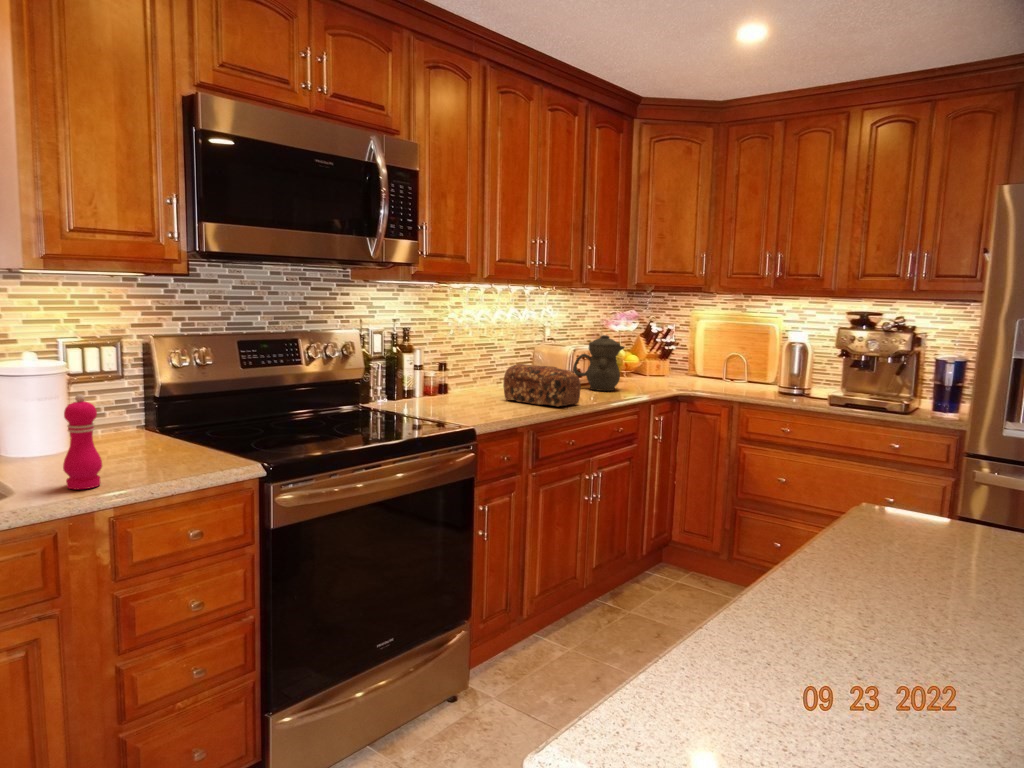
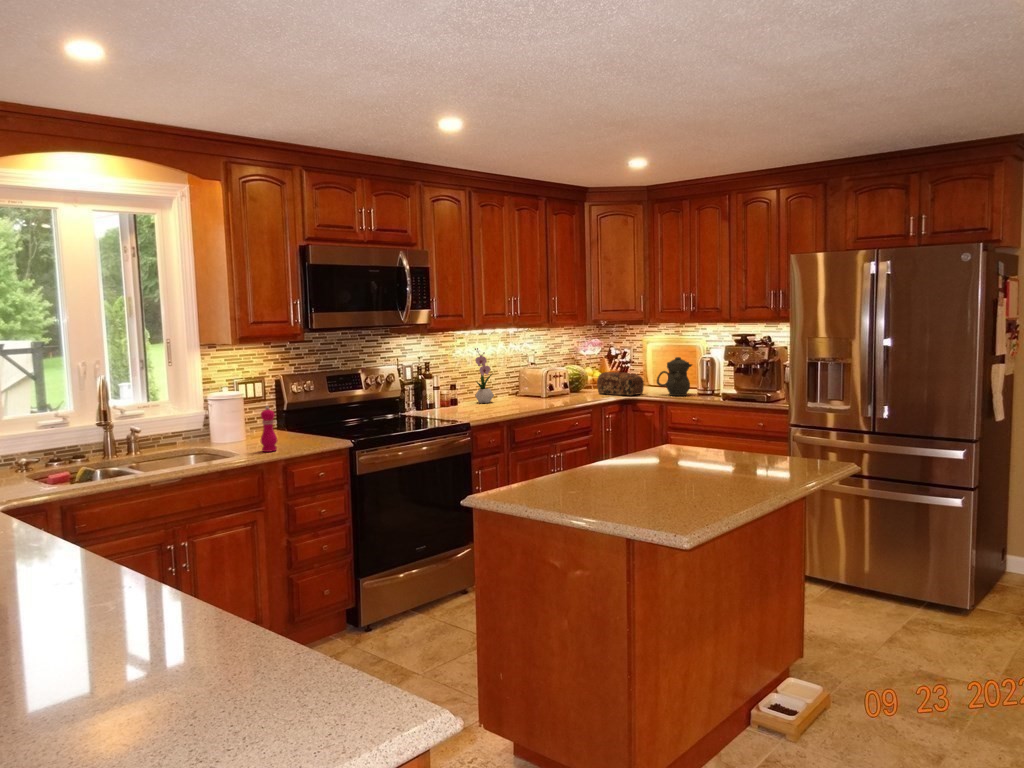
flower arrangement: none [474,311,501,392] -> present [475,348,494,403]
teapot: present [573,335,625,391] -> present [657,357,692,396]
bread loaf: present [503,364,581,406] -> present [597,372,644,395]

